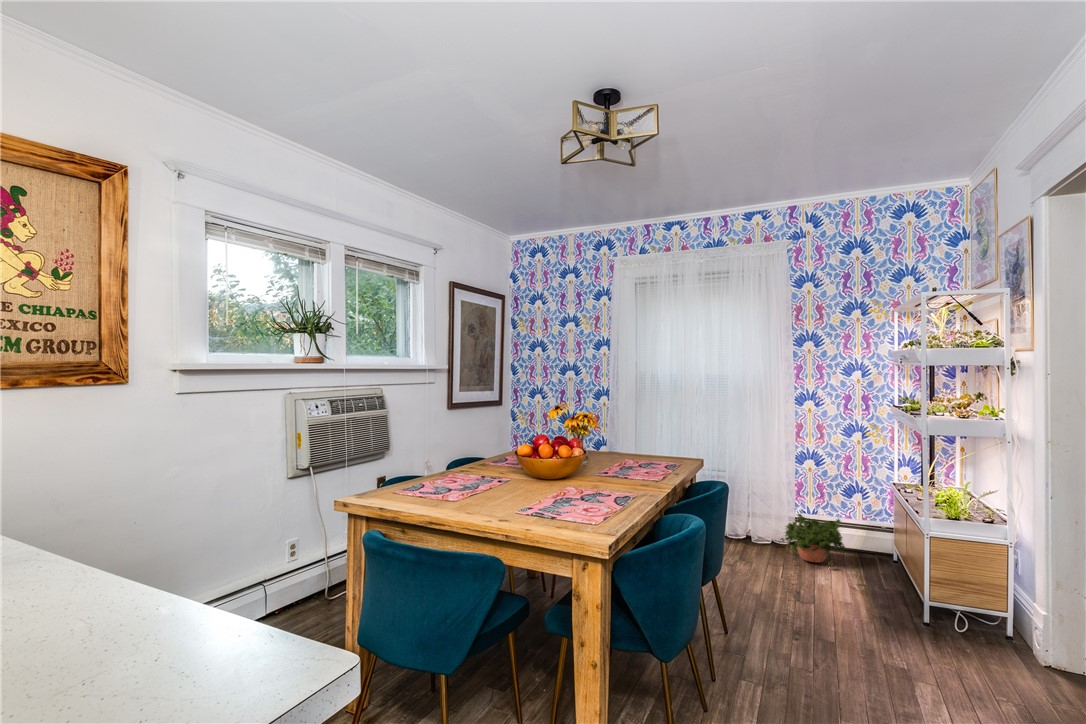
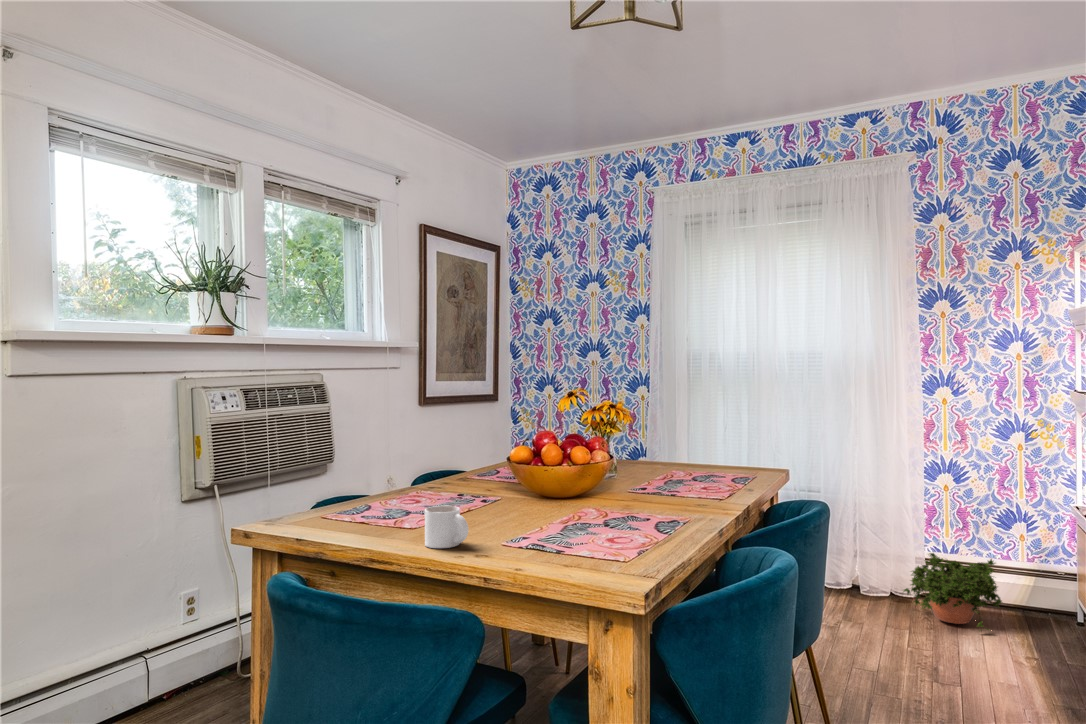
mug: none [465,487,494,516] -> present [425,506,468,548]

